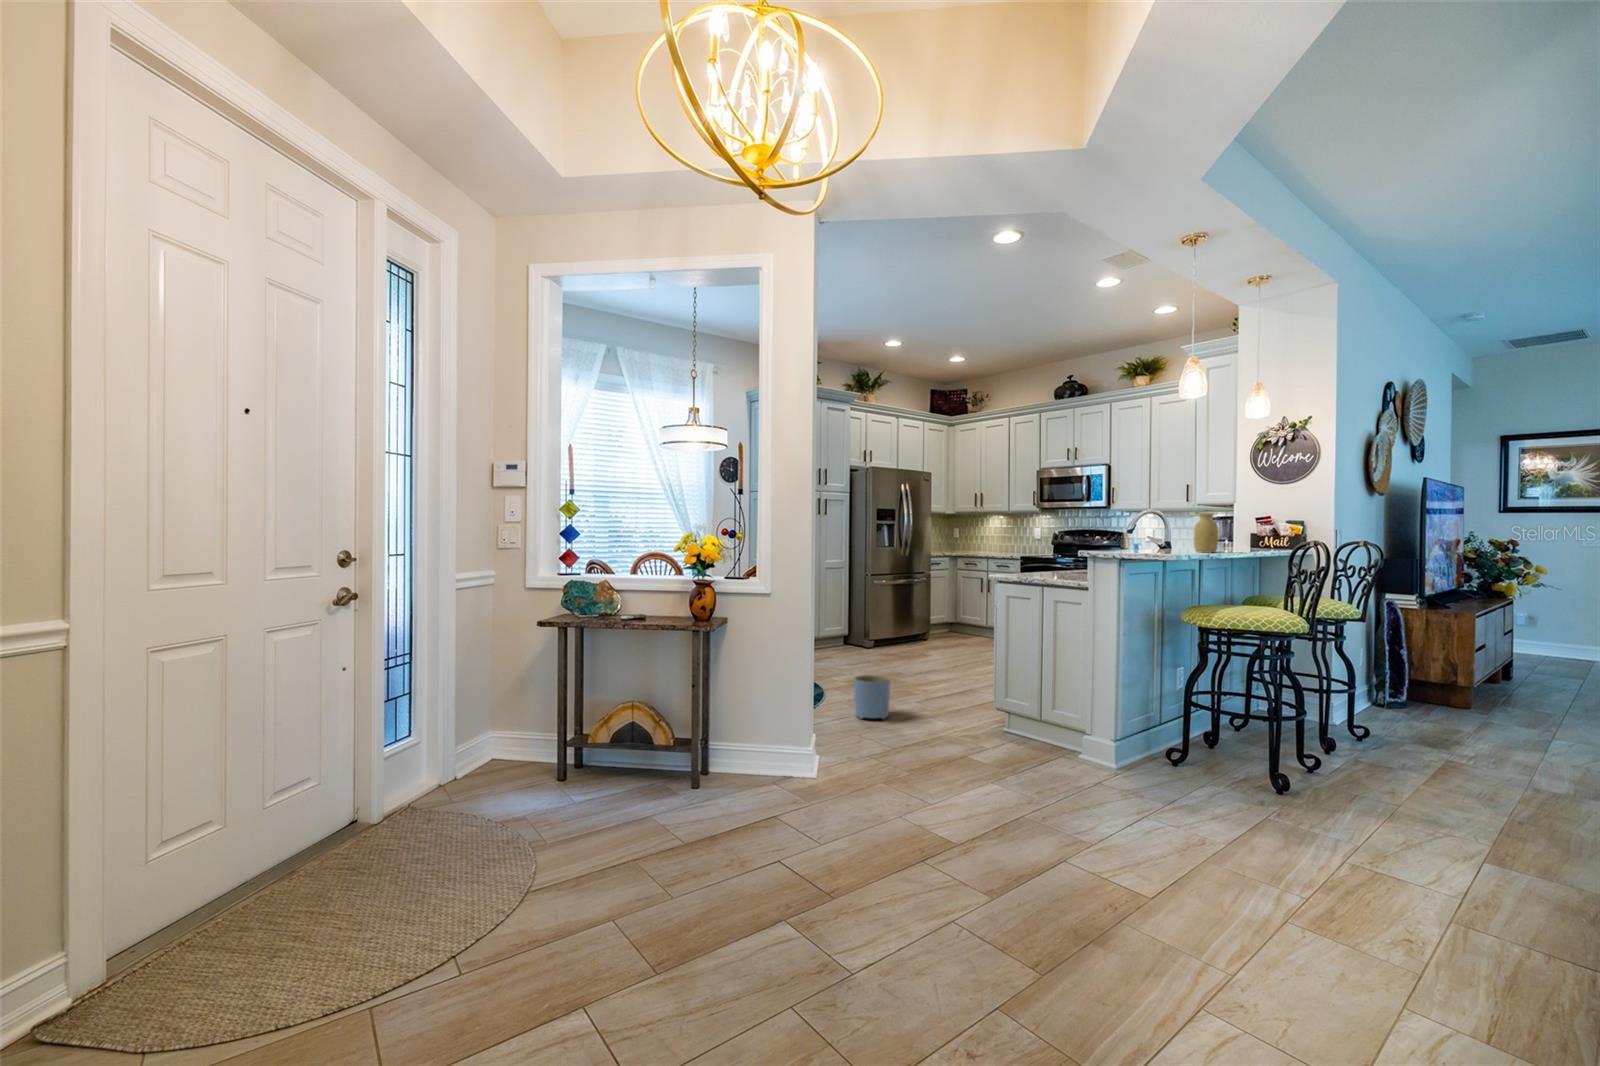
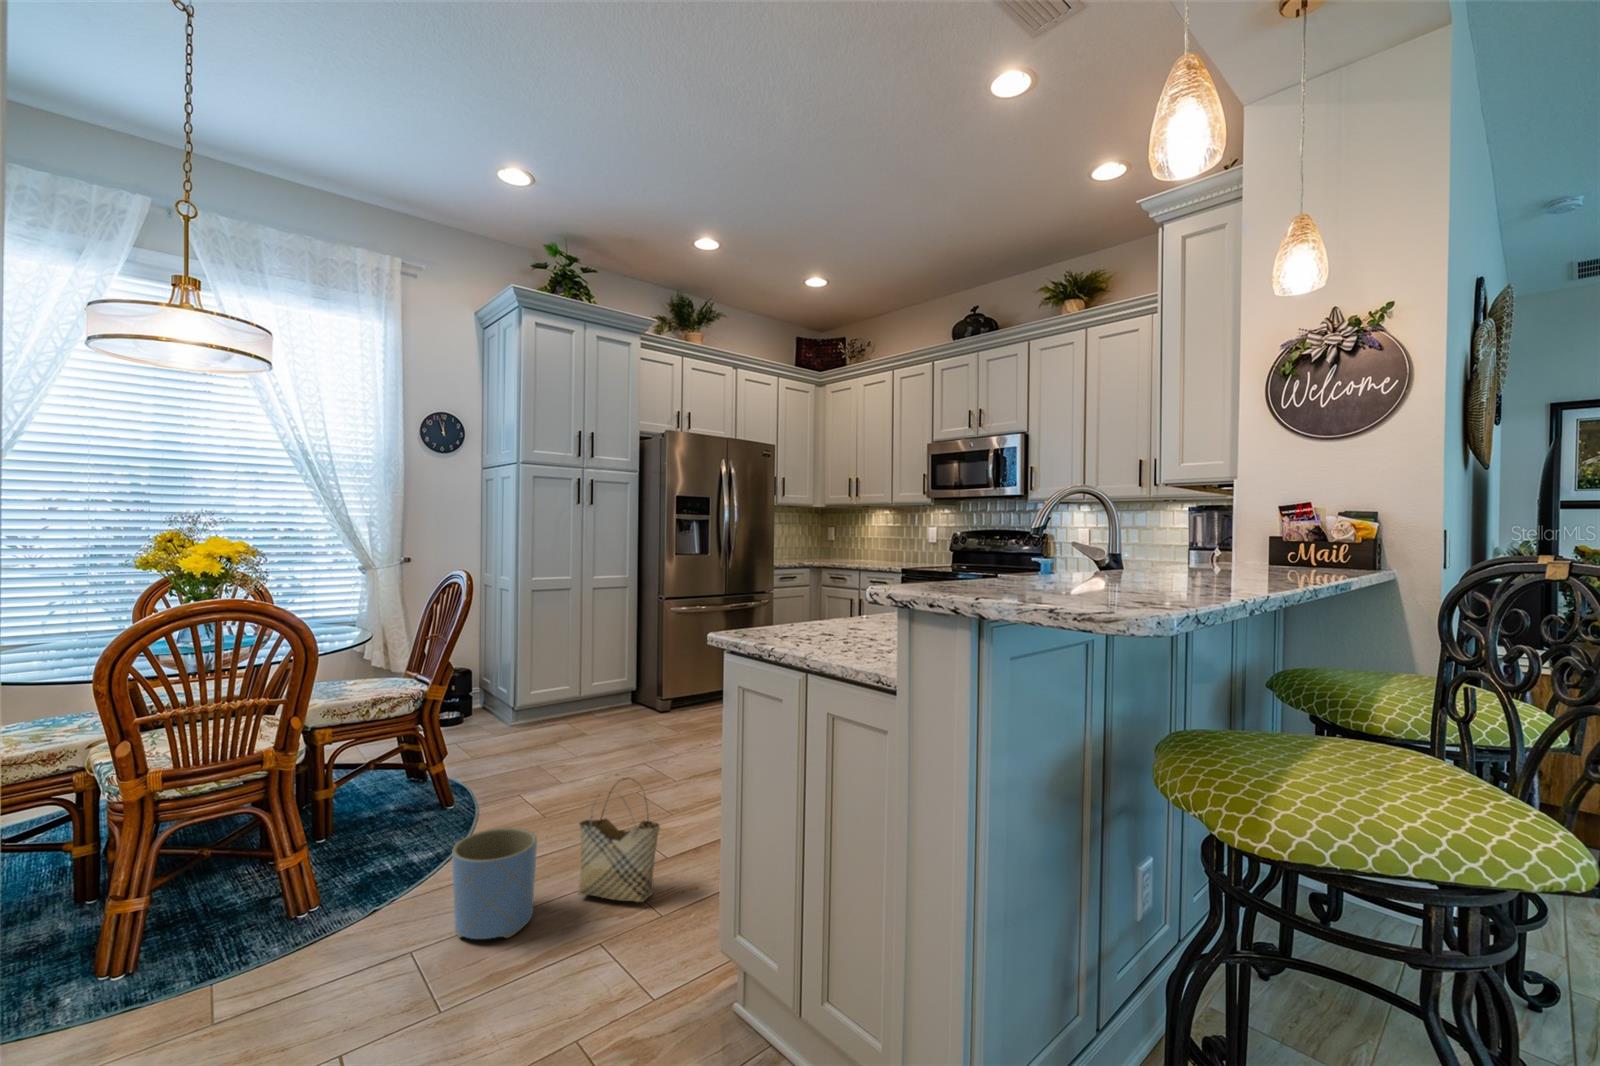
vase: present [1194,513,1219,553] -> none [1181,480,1249,589]
woven basket: none [901,655,941,711] -> present [578,778,660,902]

